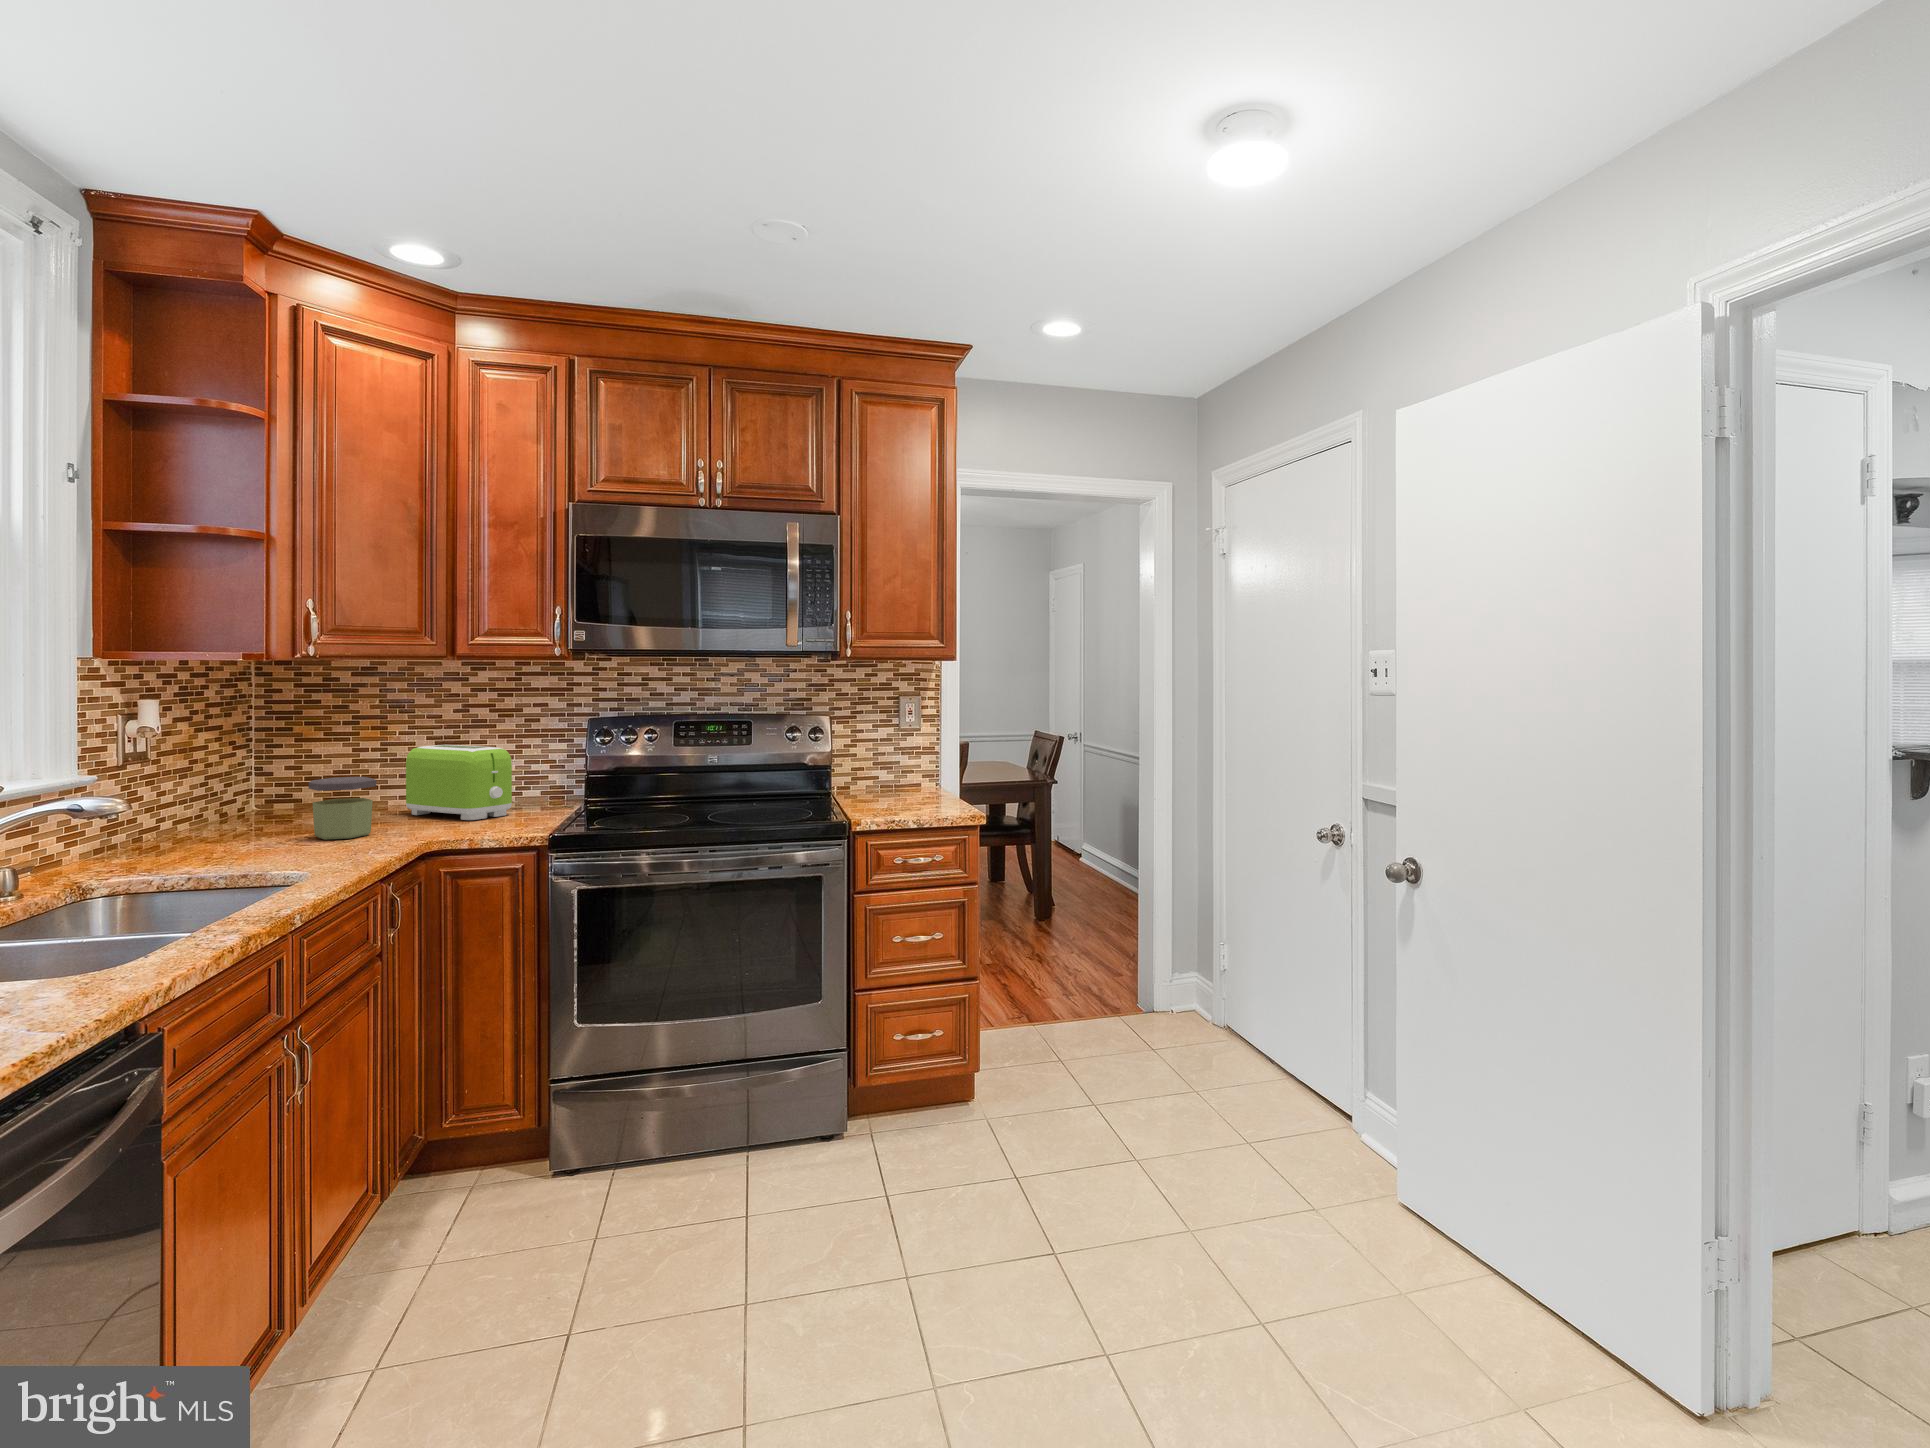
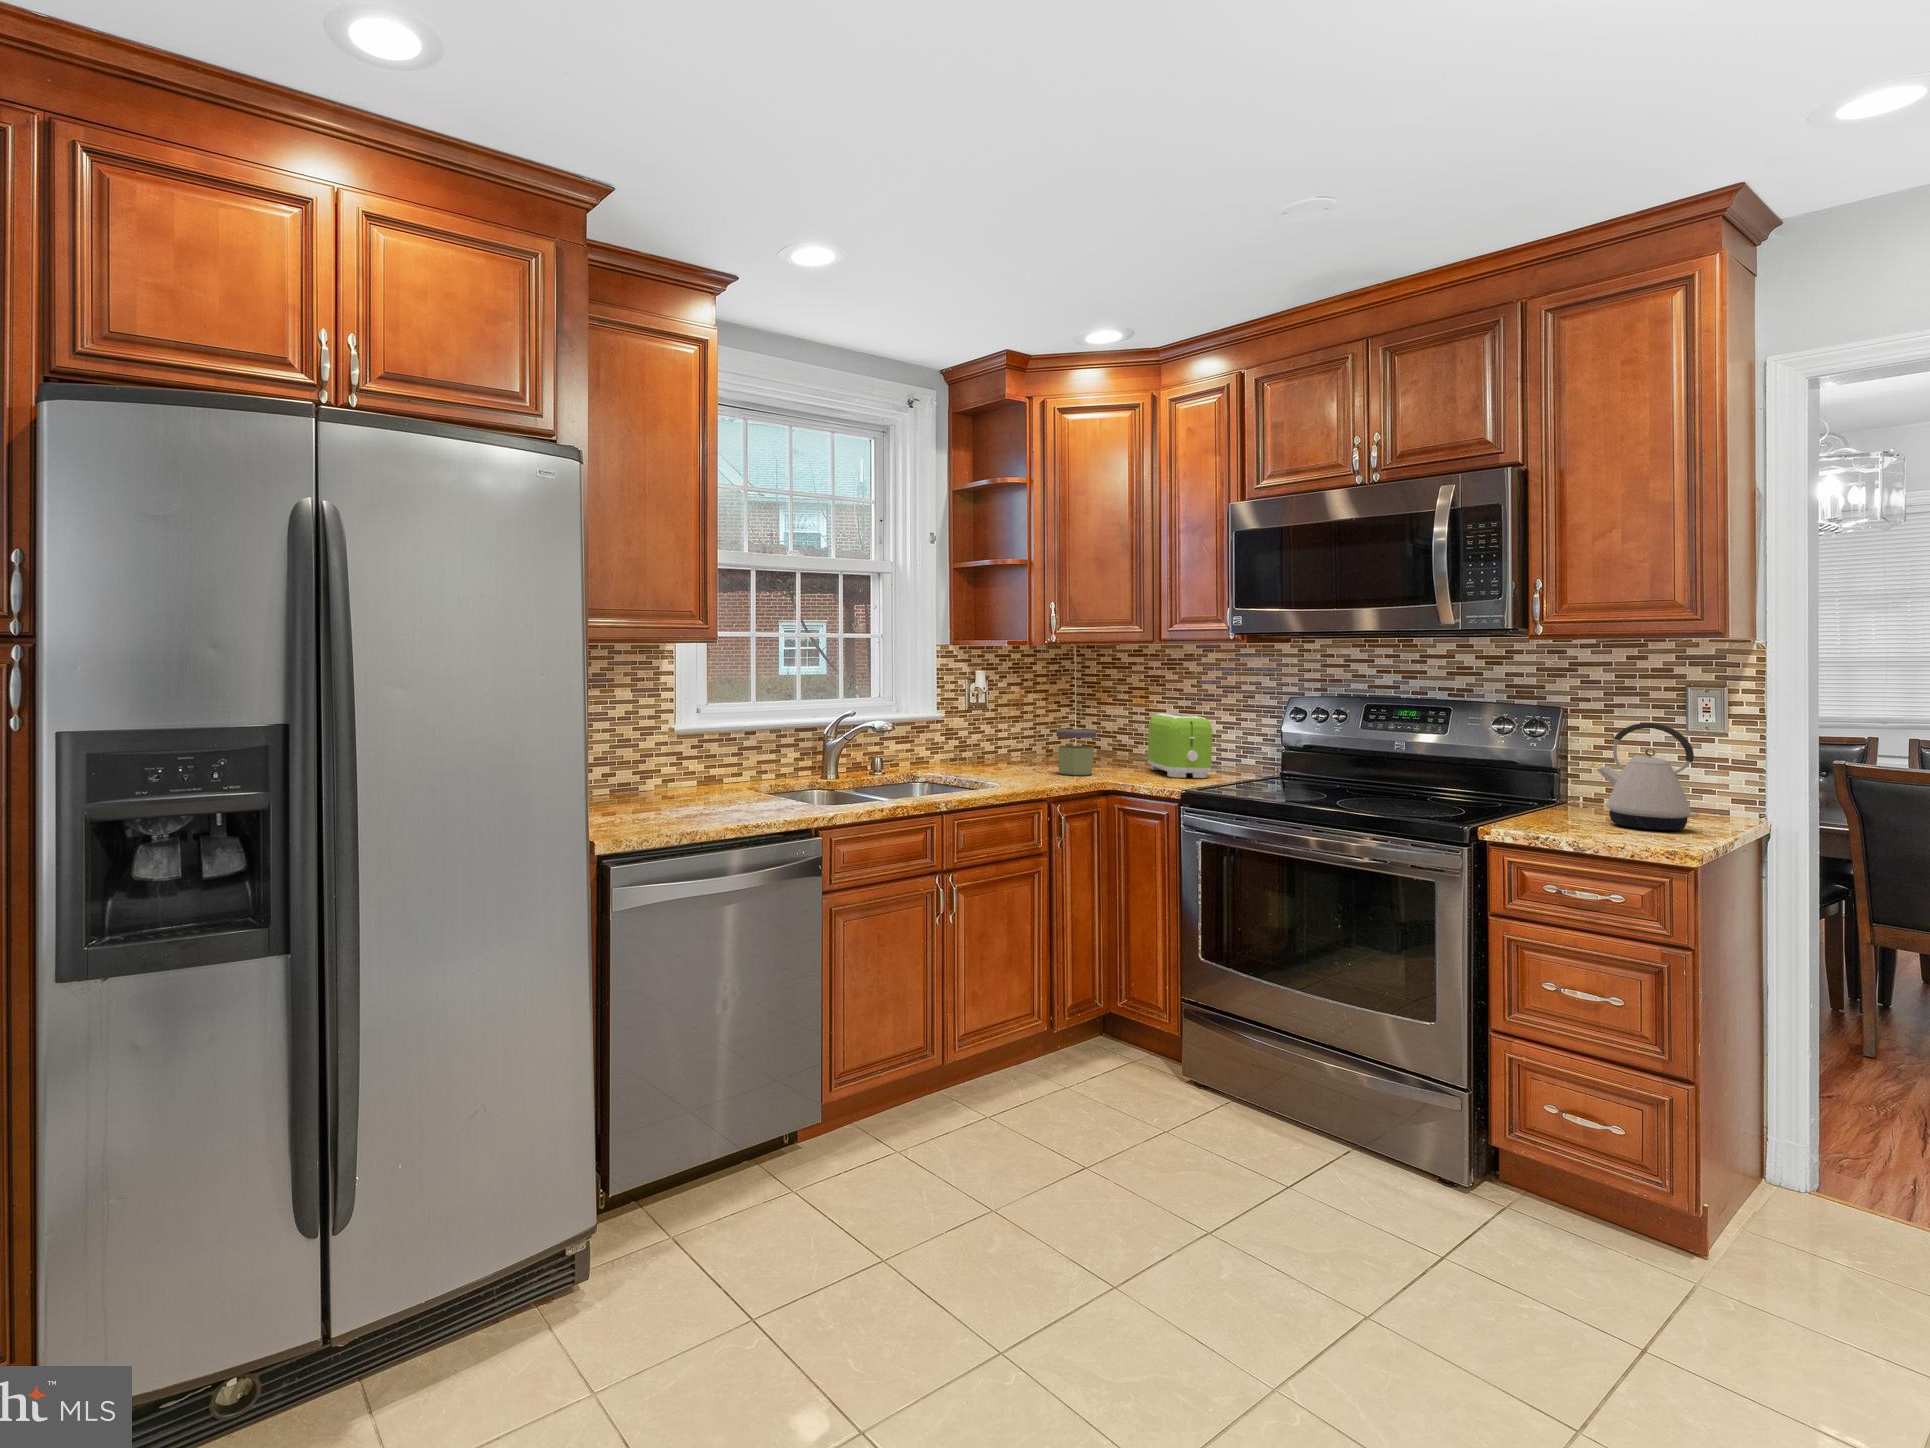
kettle: none [872,726,930,802] -> present [1597,723,1698,831]

